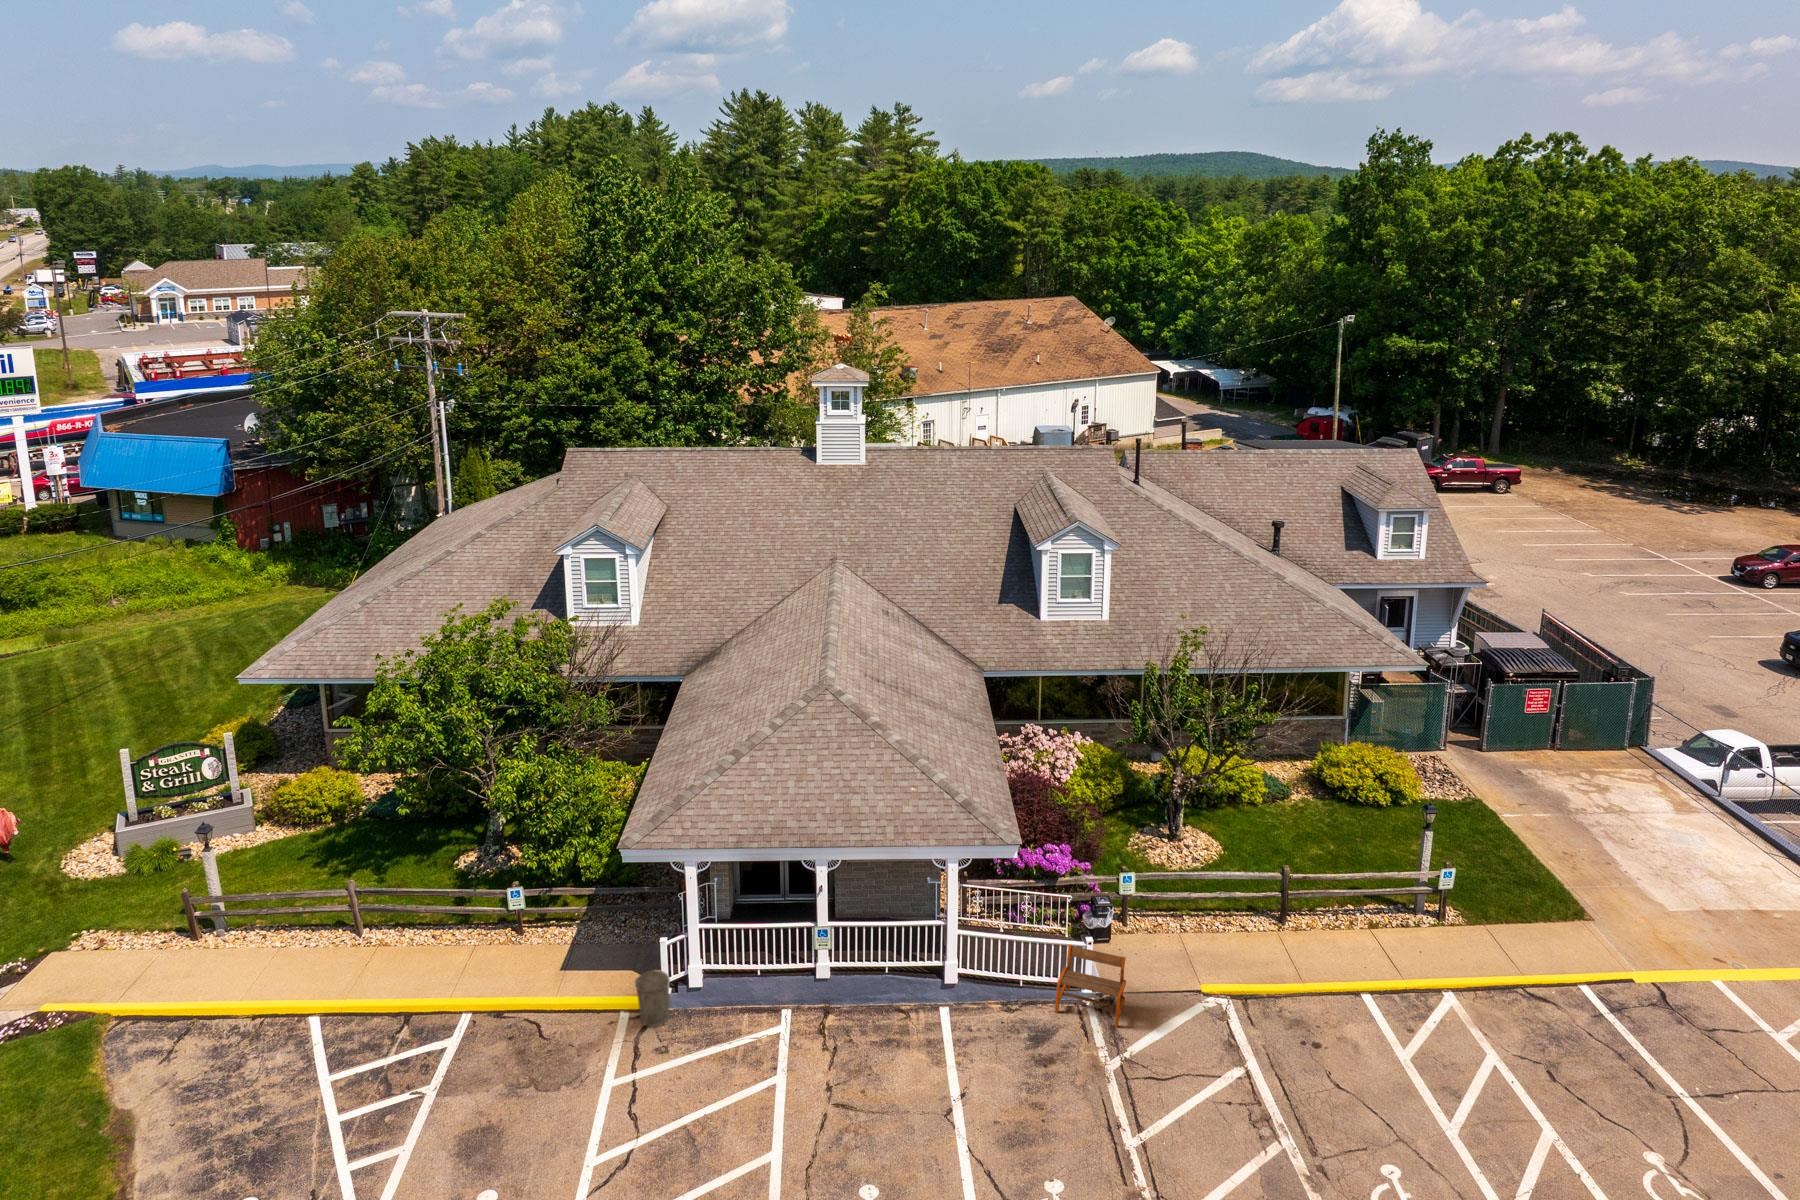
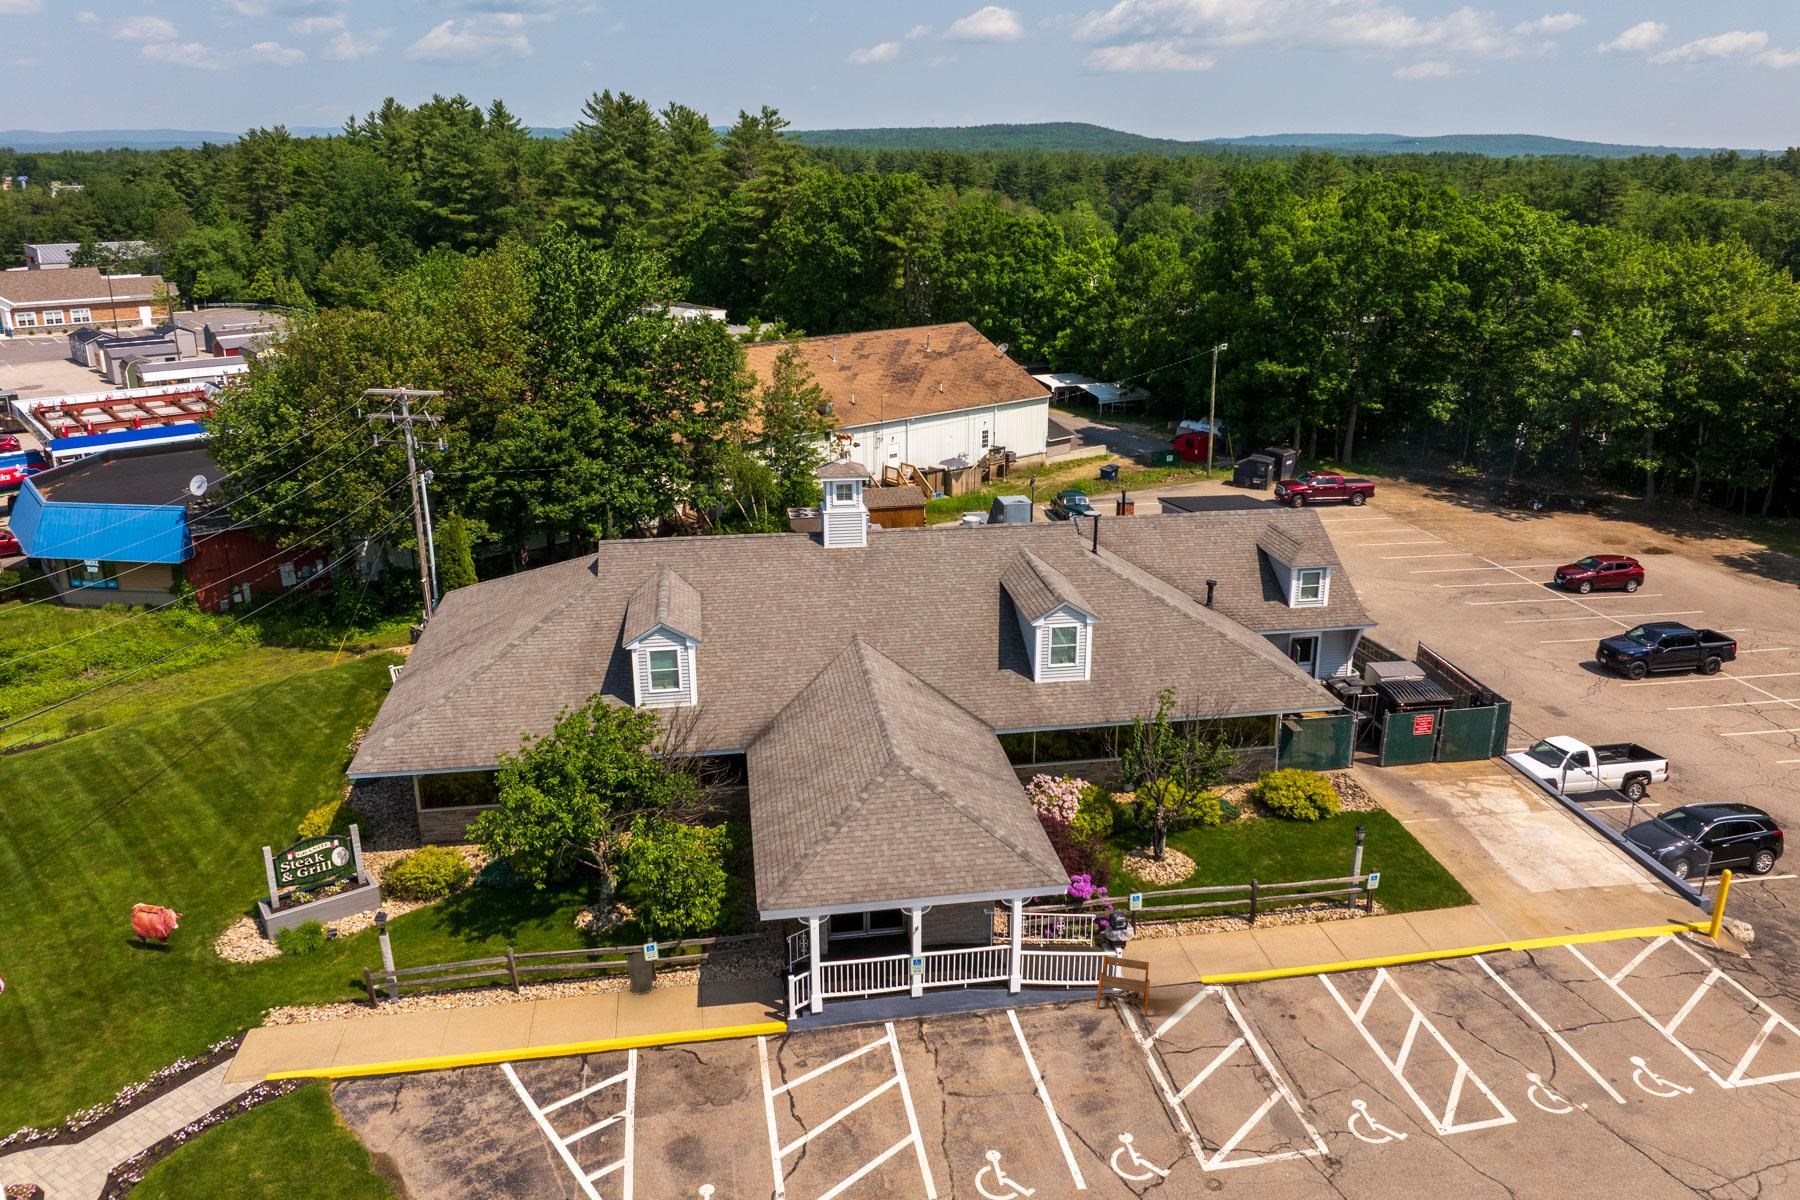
trash can: present [635,970,670,1027] -> present [627,953,653,994]

